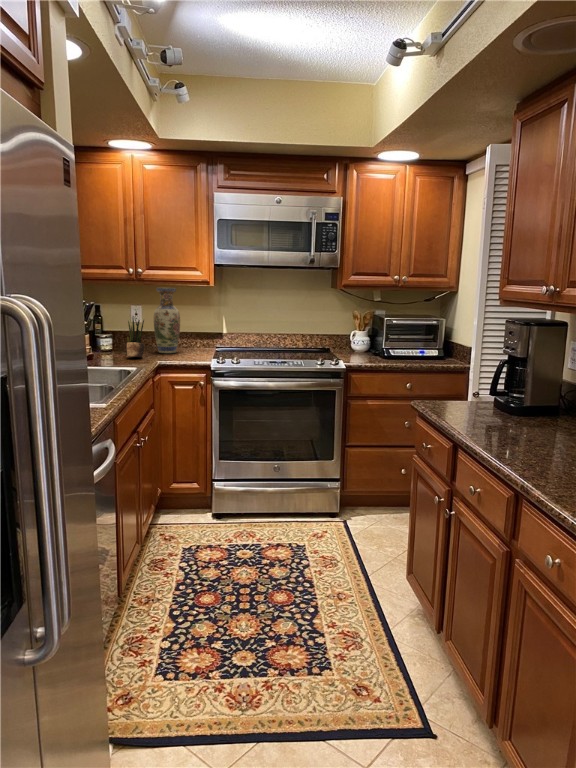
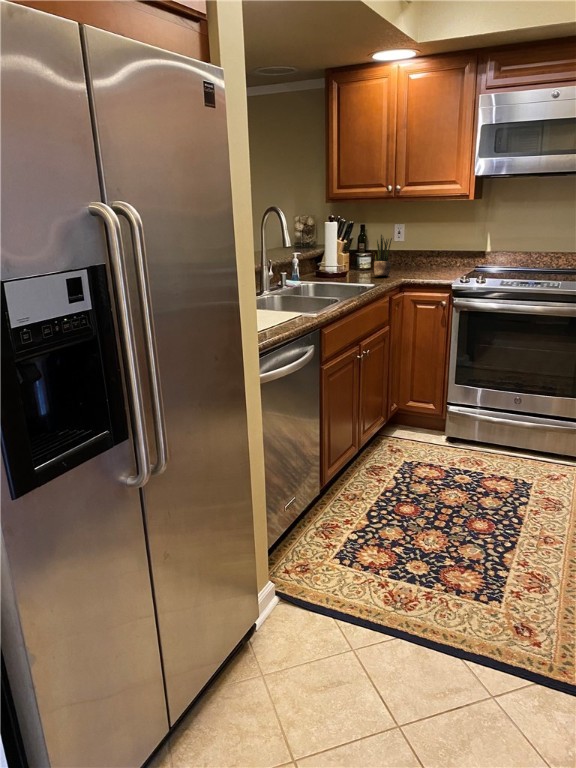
vase: present [154,288,180,353] -> none [405,203,432,272]

